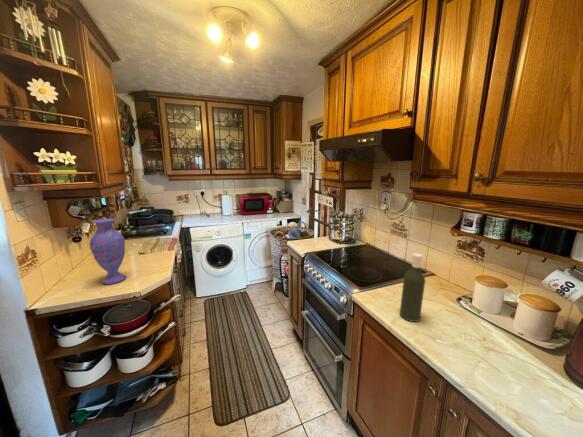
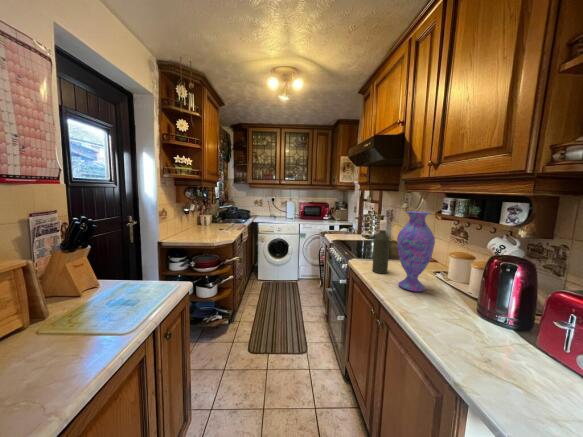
vase: present [90,219,126,284] -> present [397,211,435,292]

